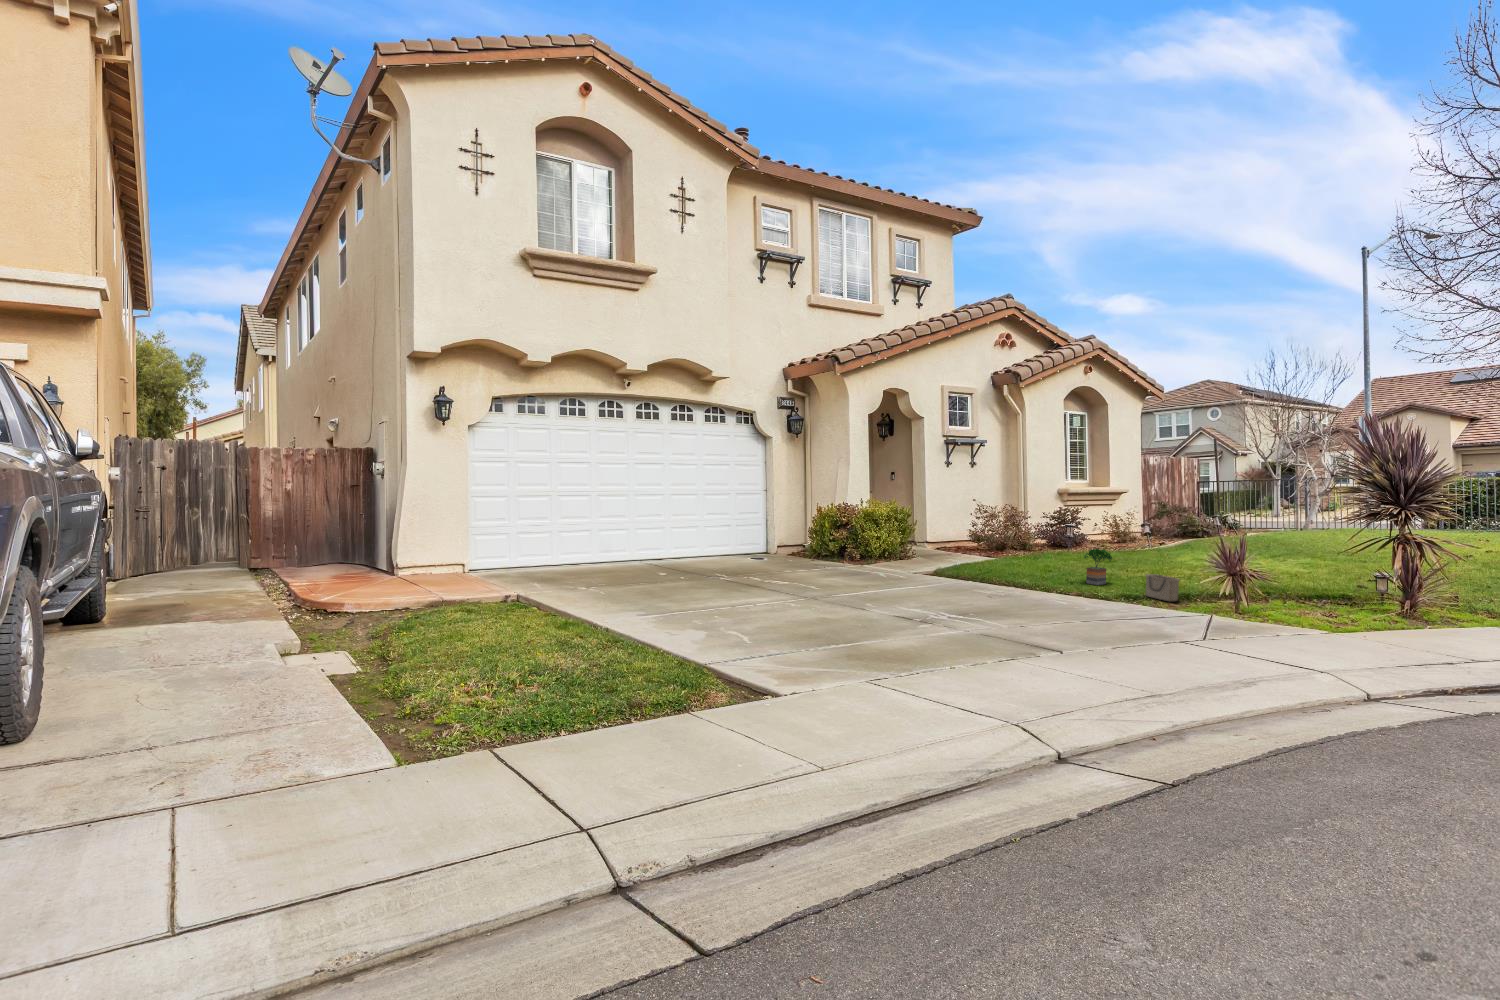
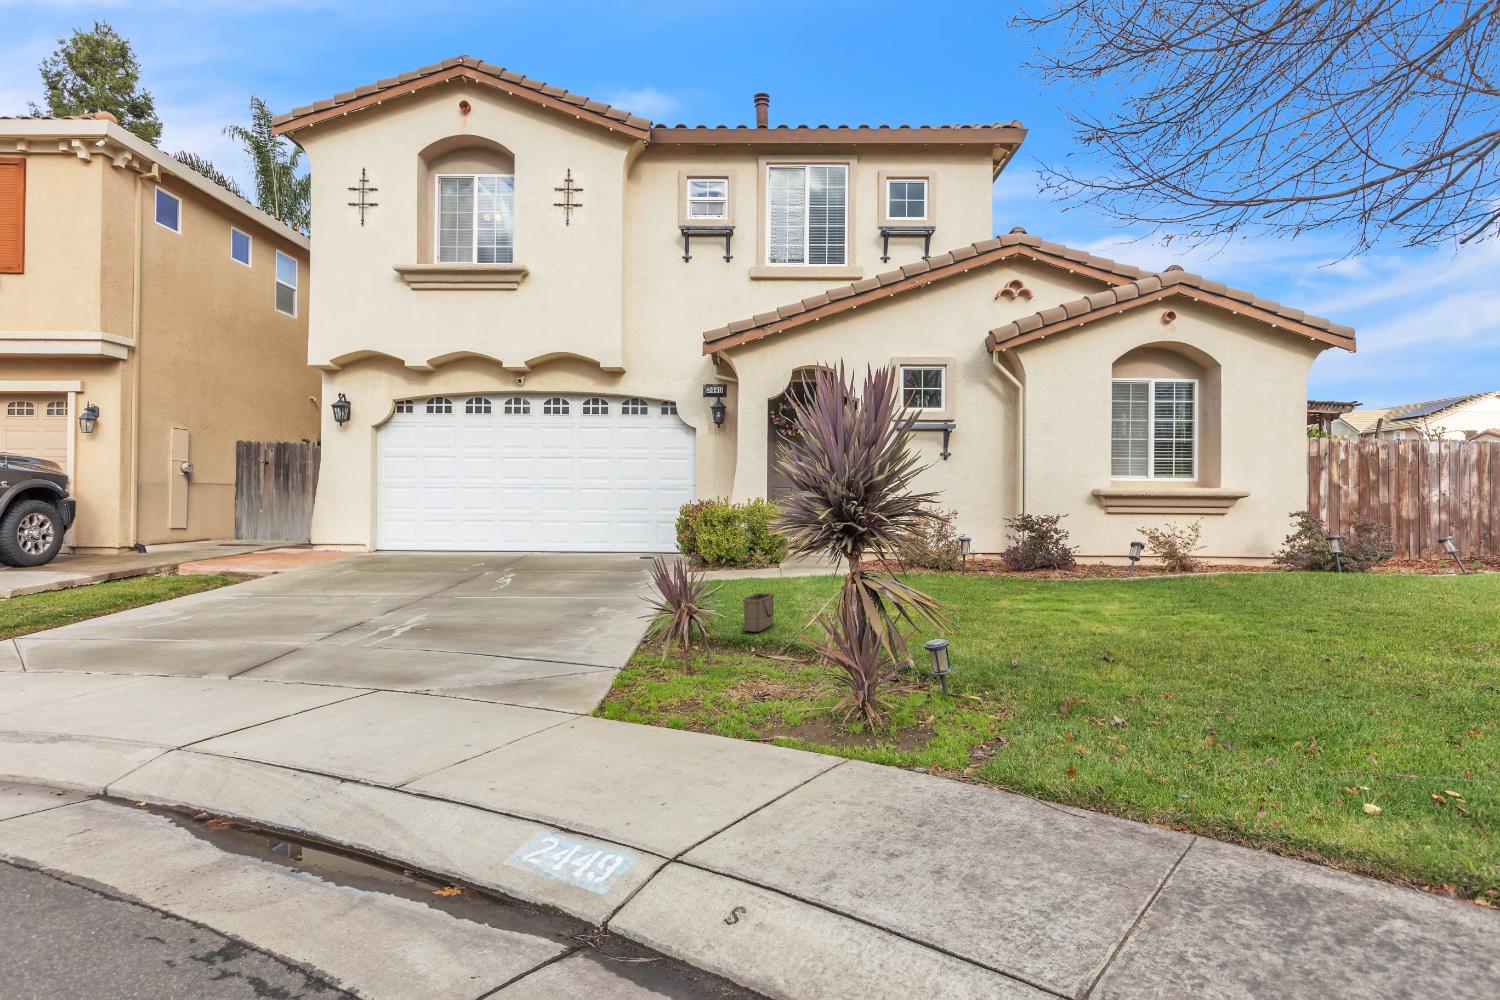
potted tree: present [1084,549,1112,585] -> none [766,557,799,607]

